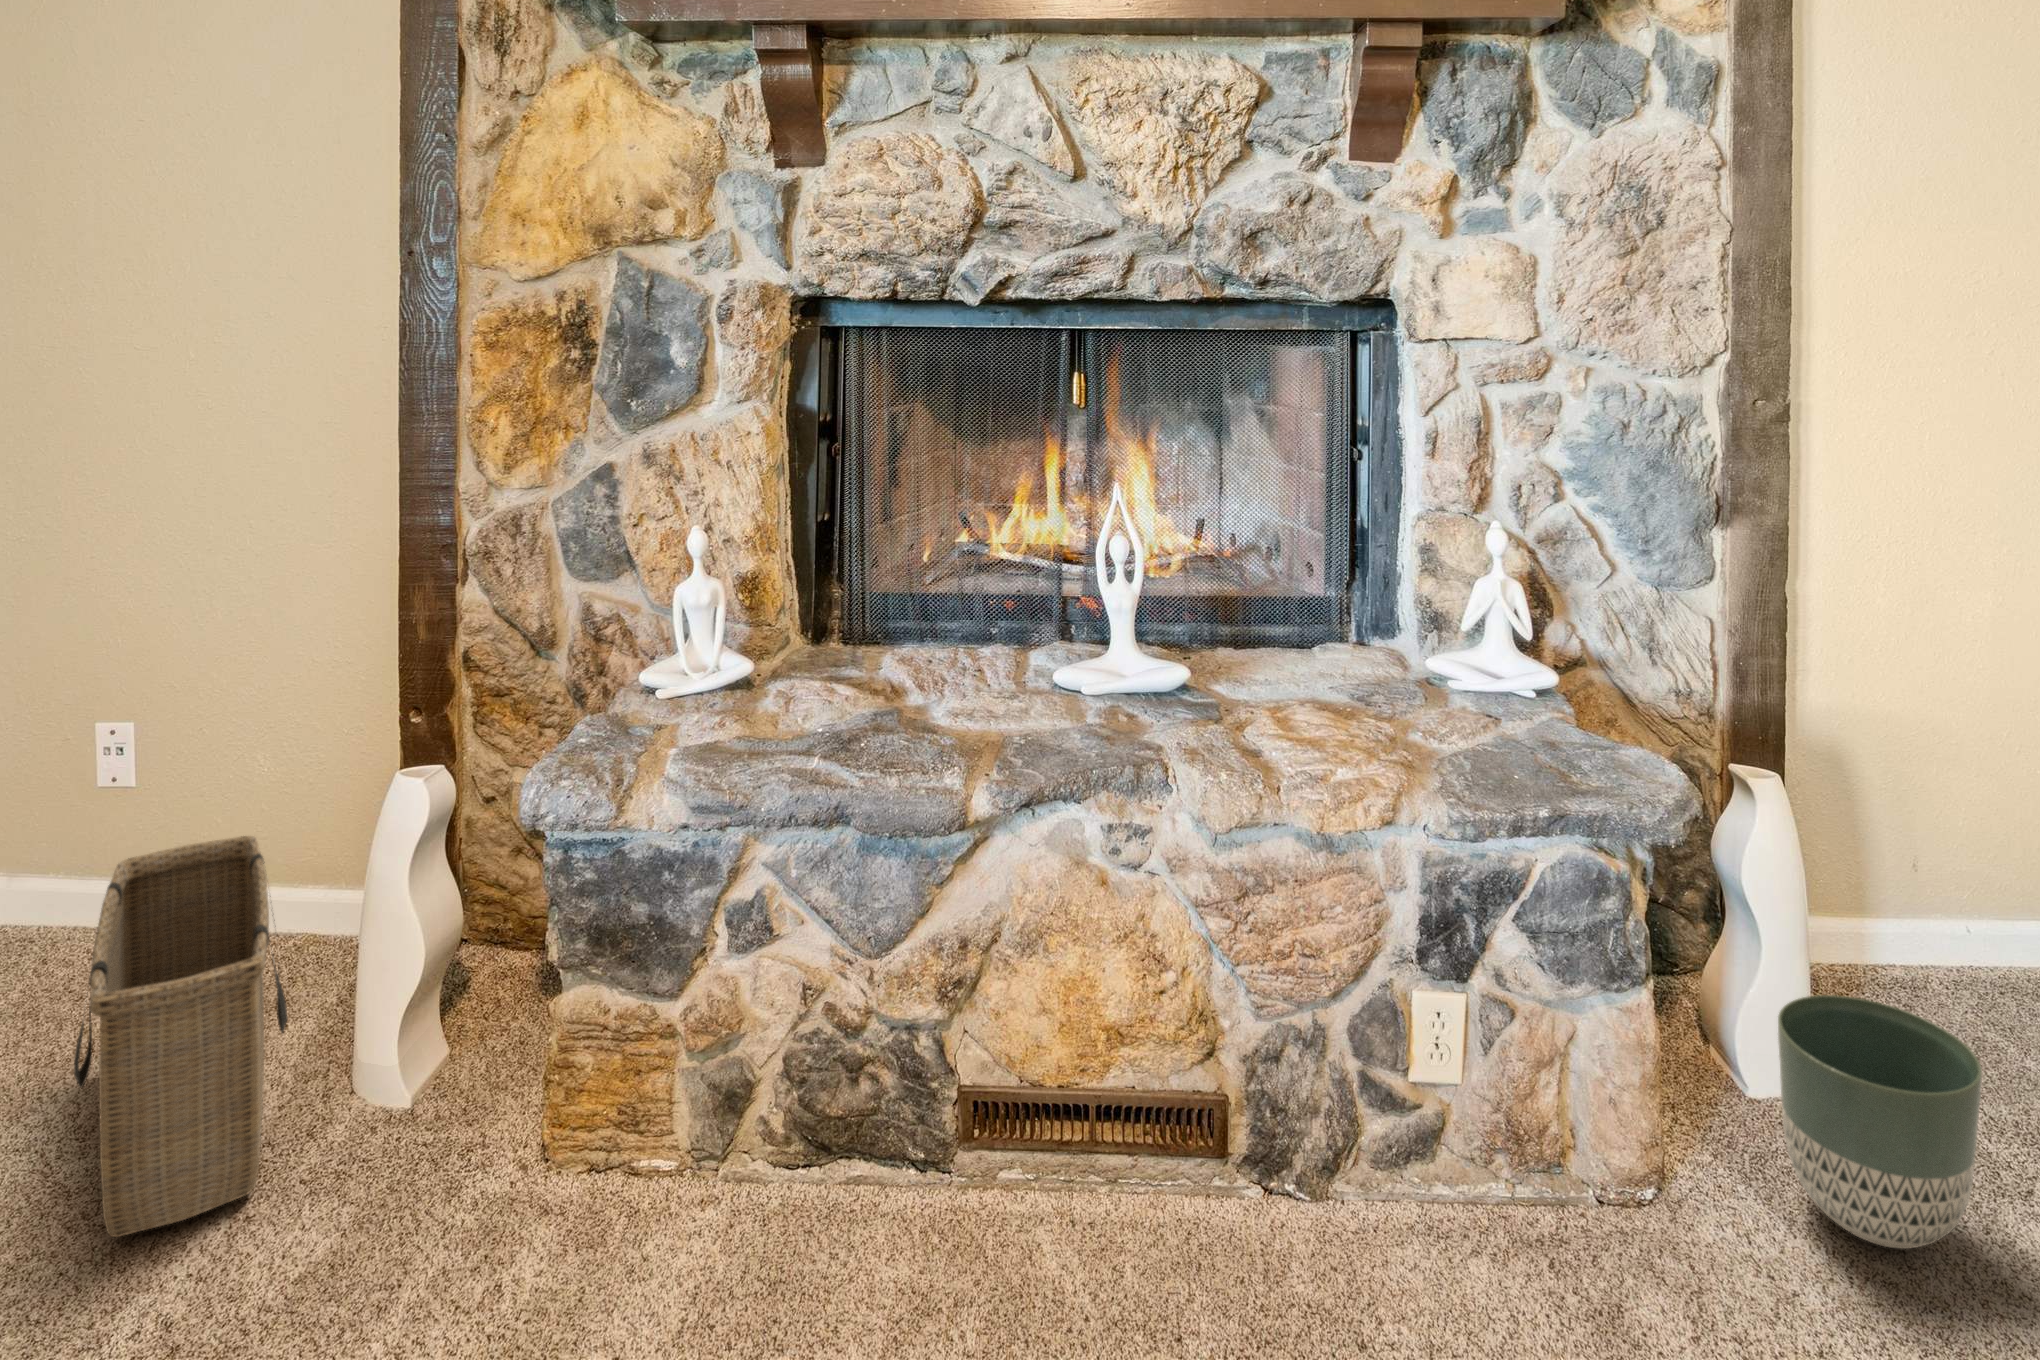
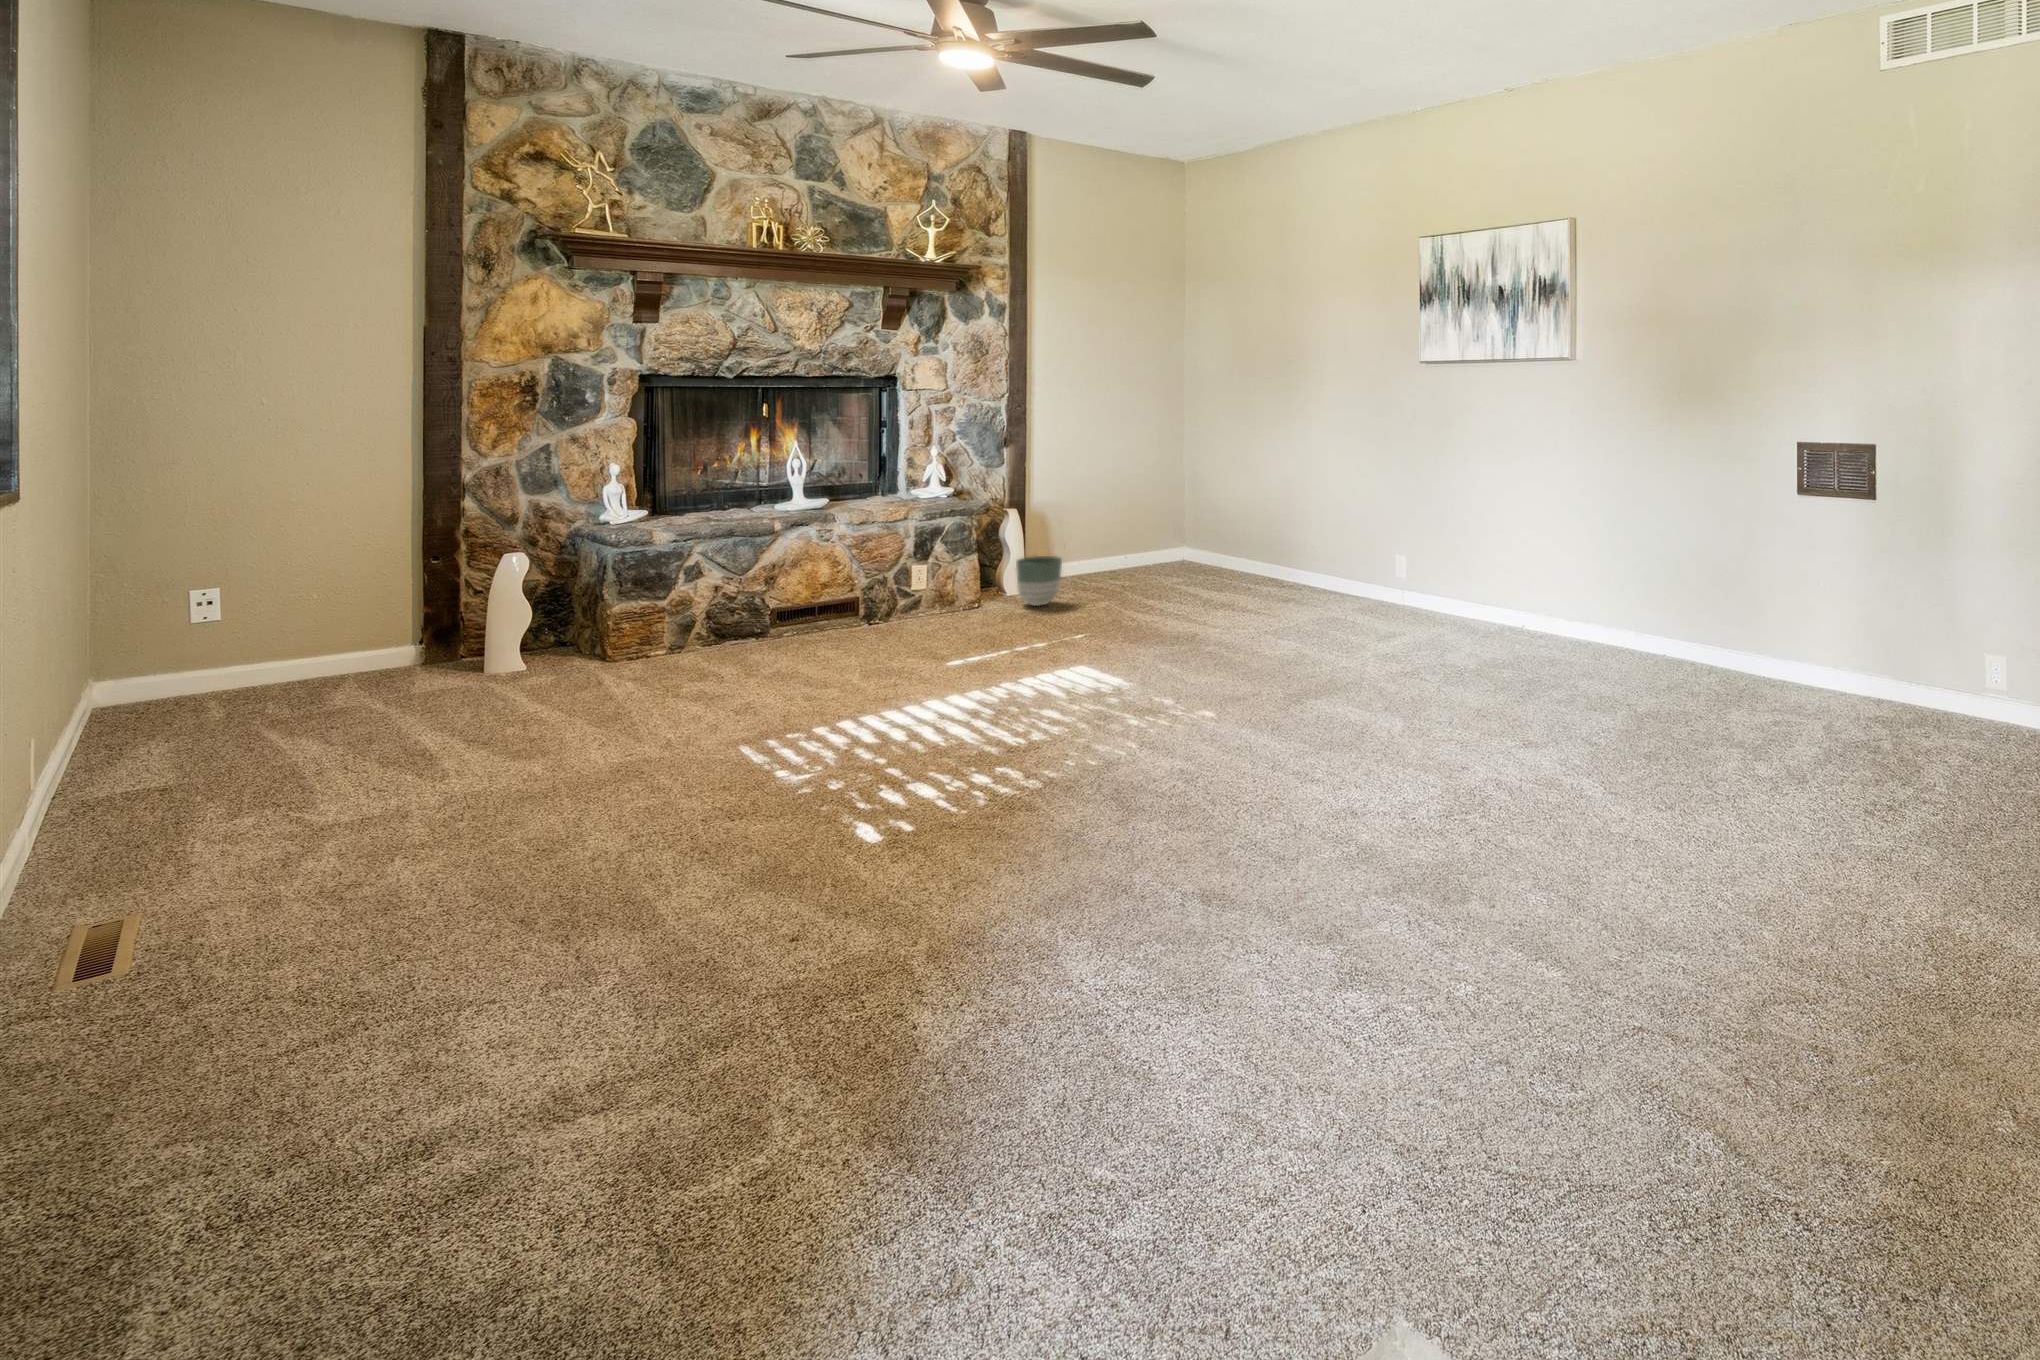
basket: present [74,836,288,1237] -> none [340,594,502,692]

